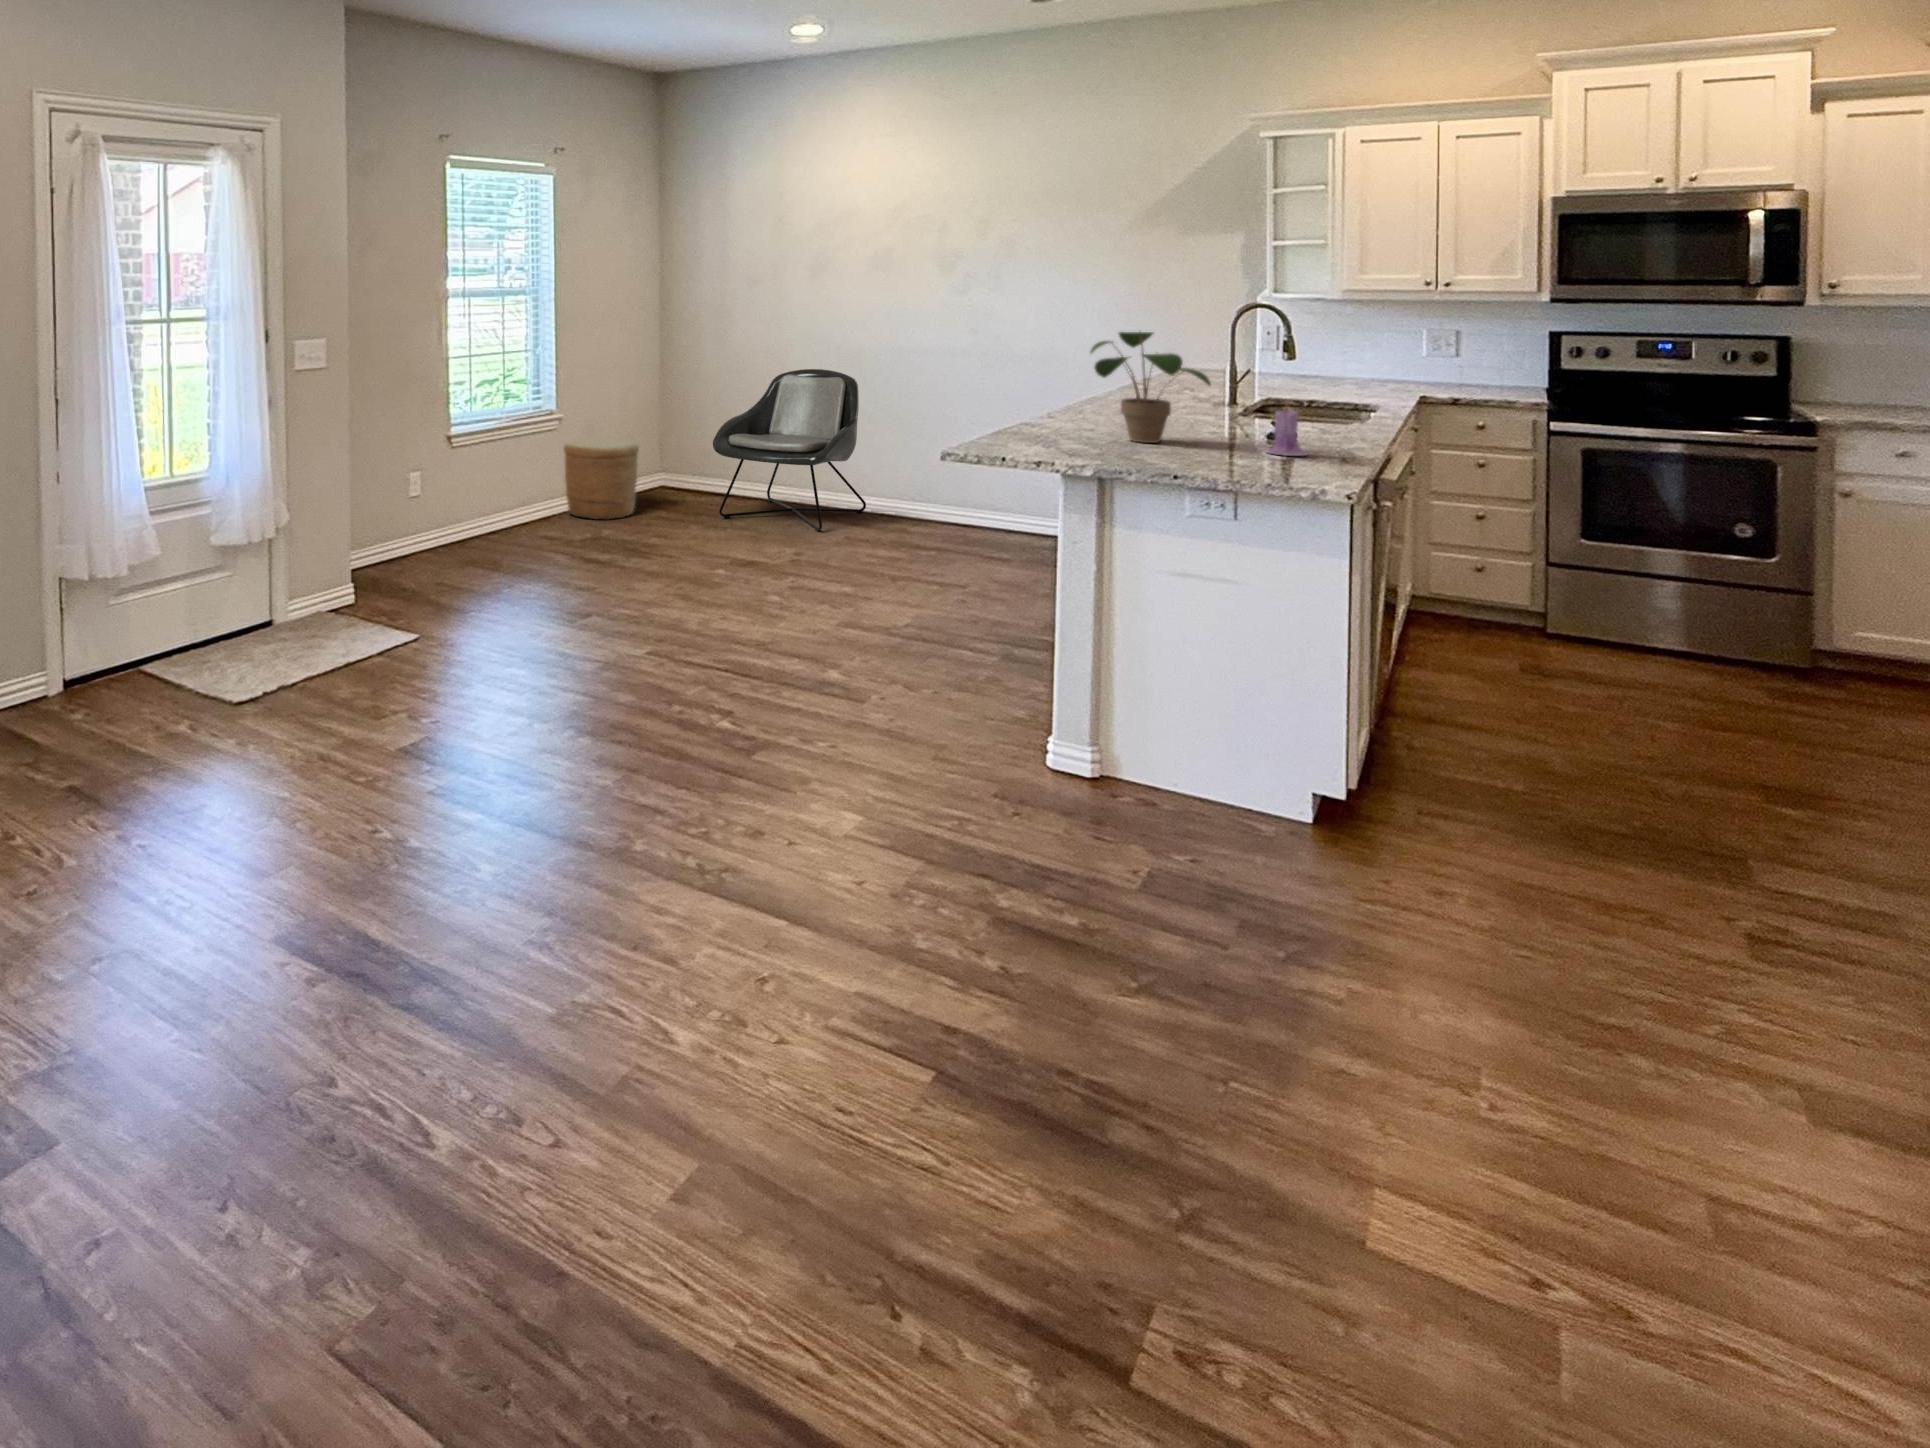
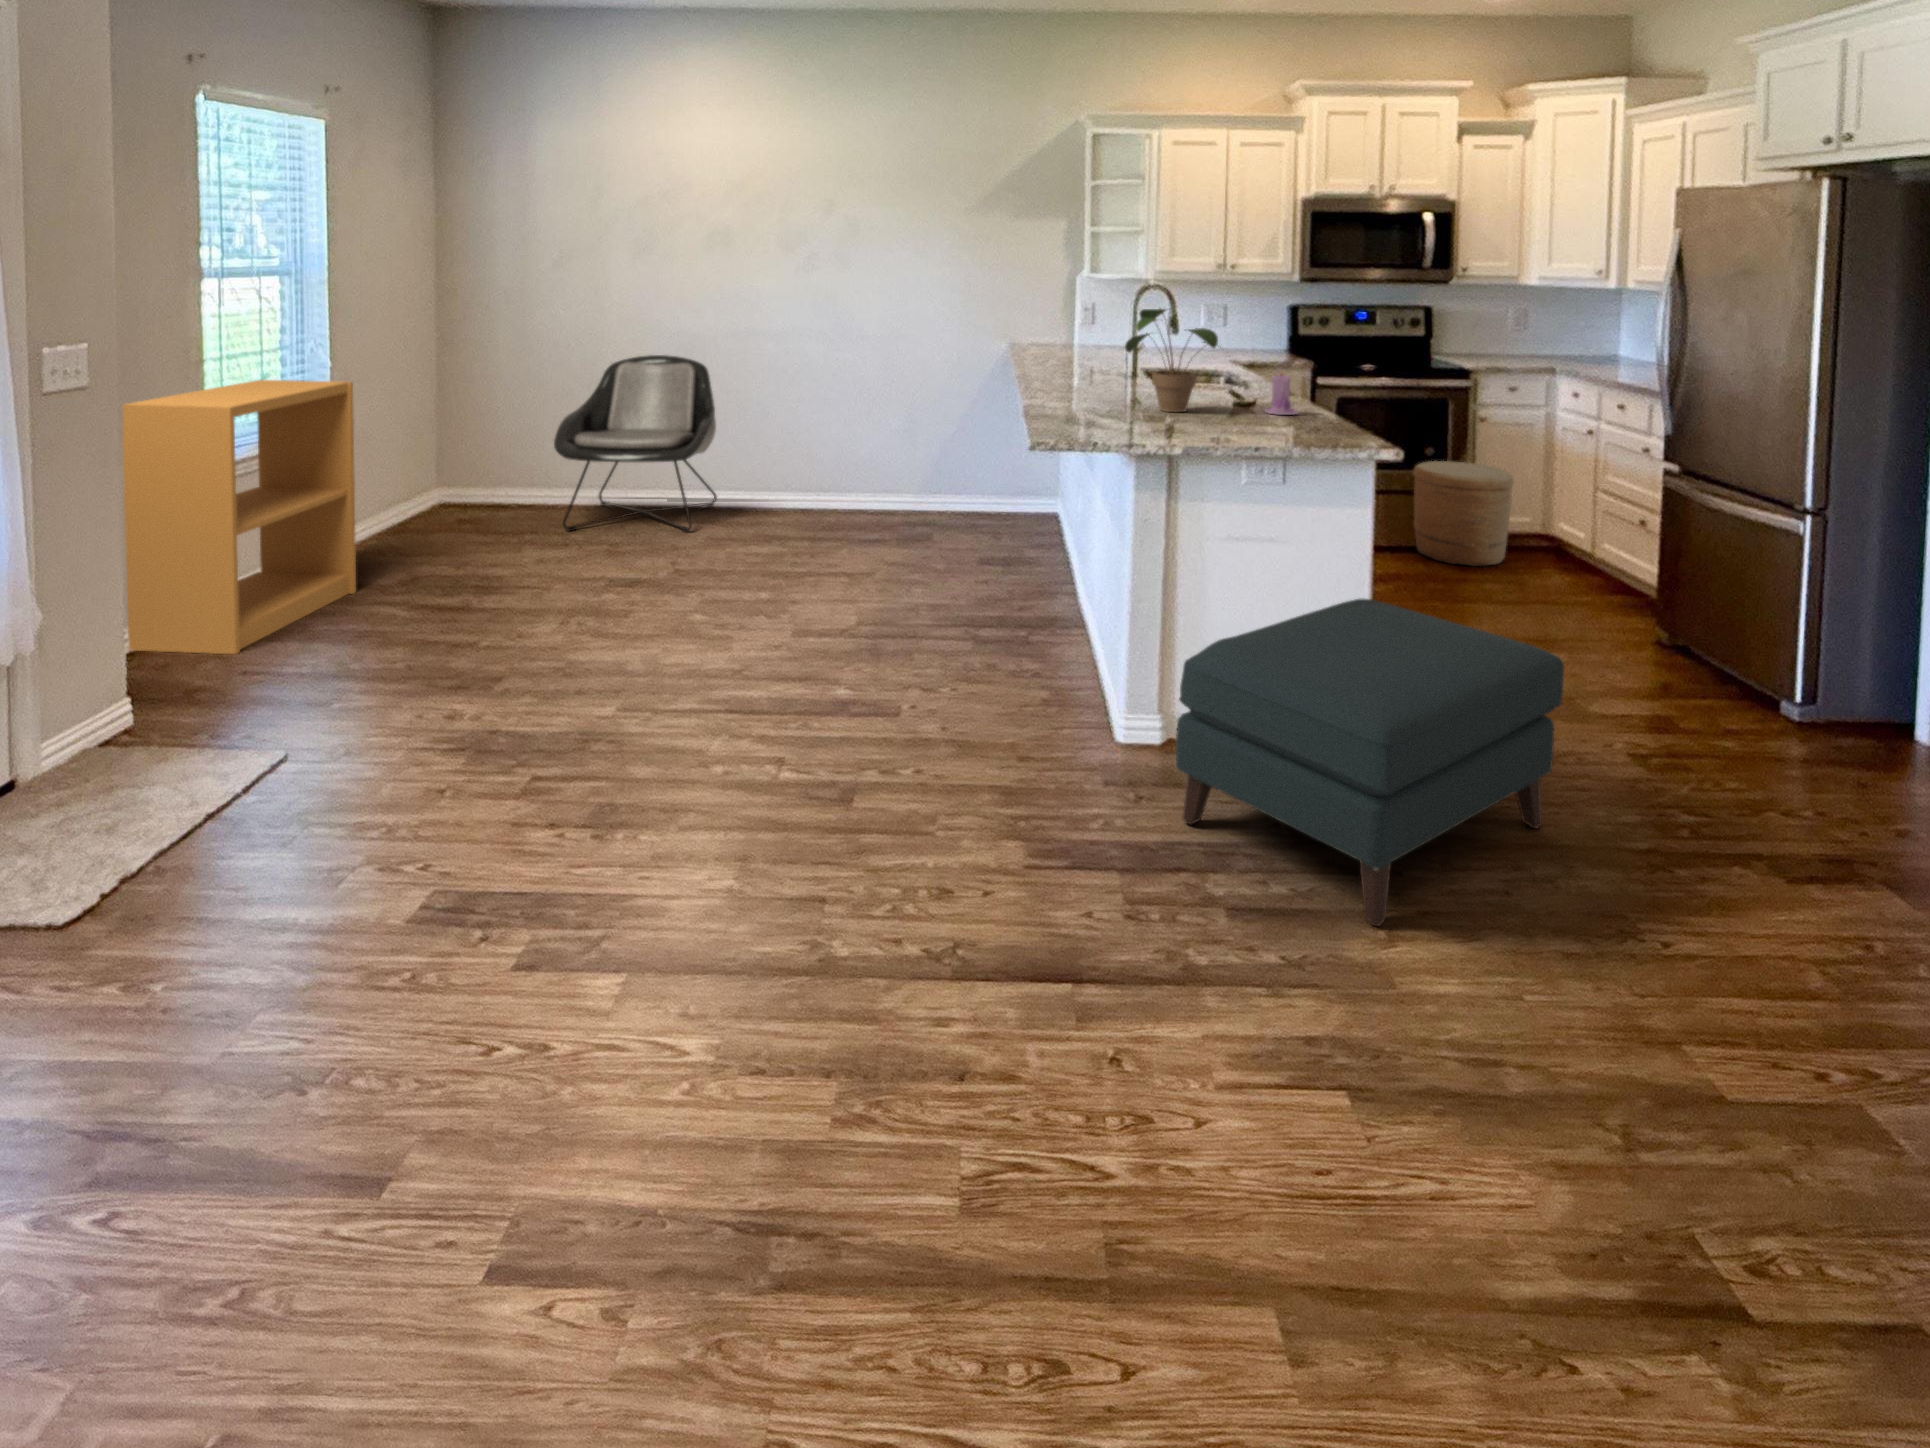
bookshelf: none [388,374,543,570] -> present [122,380,356,654]
woven basket: present [564,437,639,520] -> present [1413,461,1514,566]
ottoman: none [1014,670,1503,988] -> present [1176,599,1564,926]

